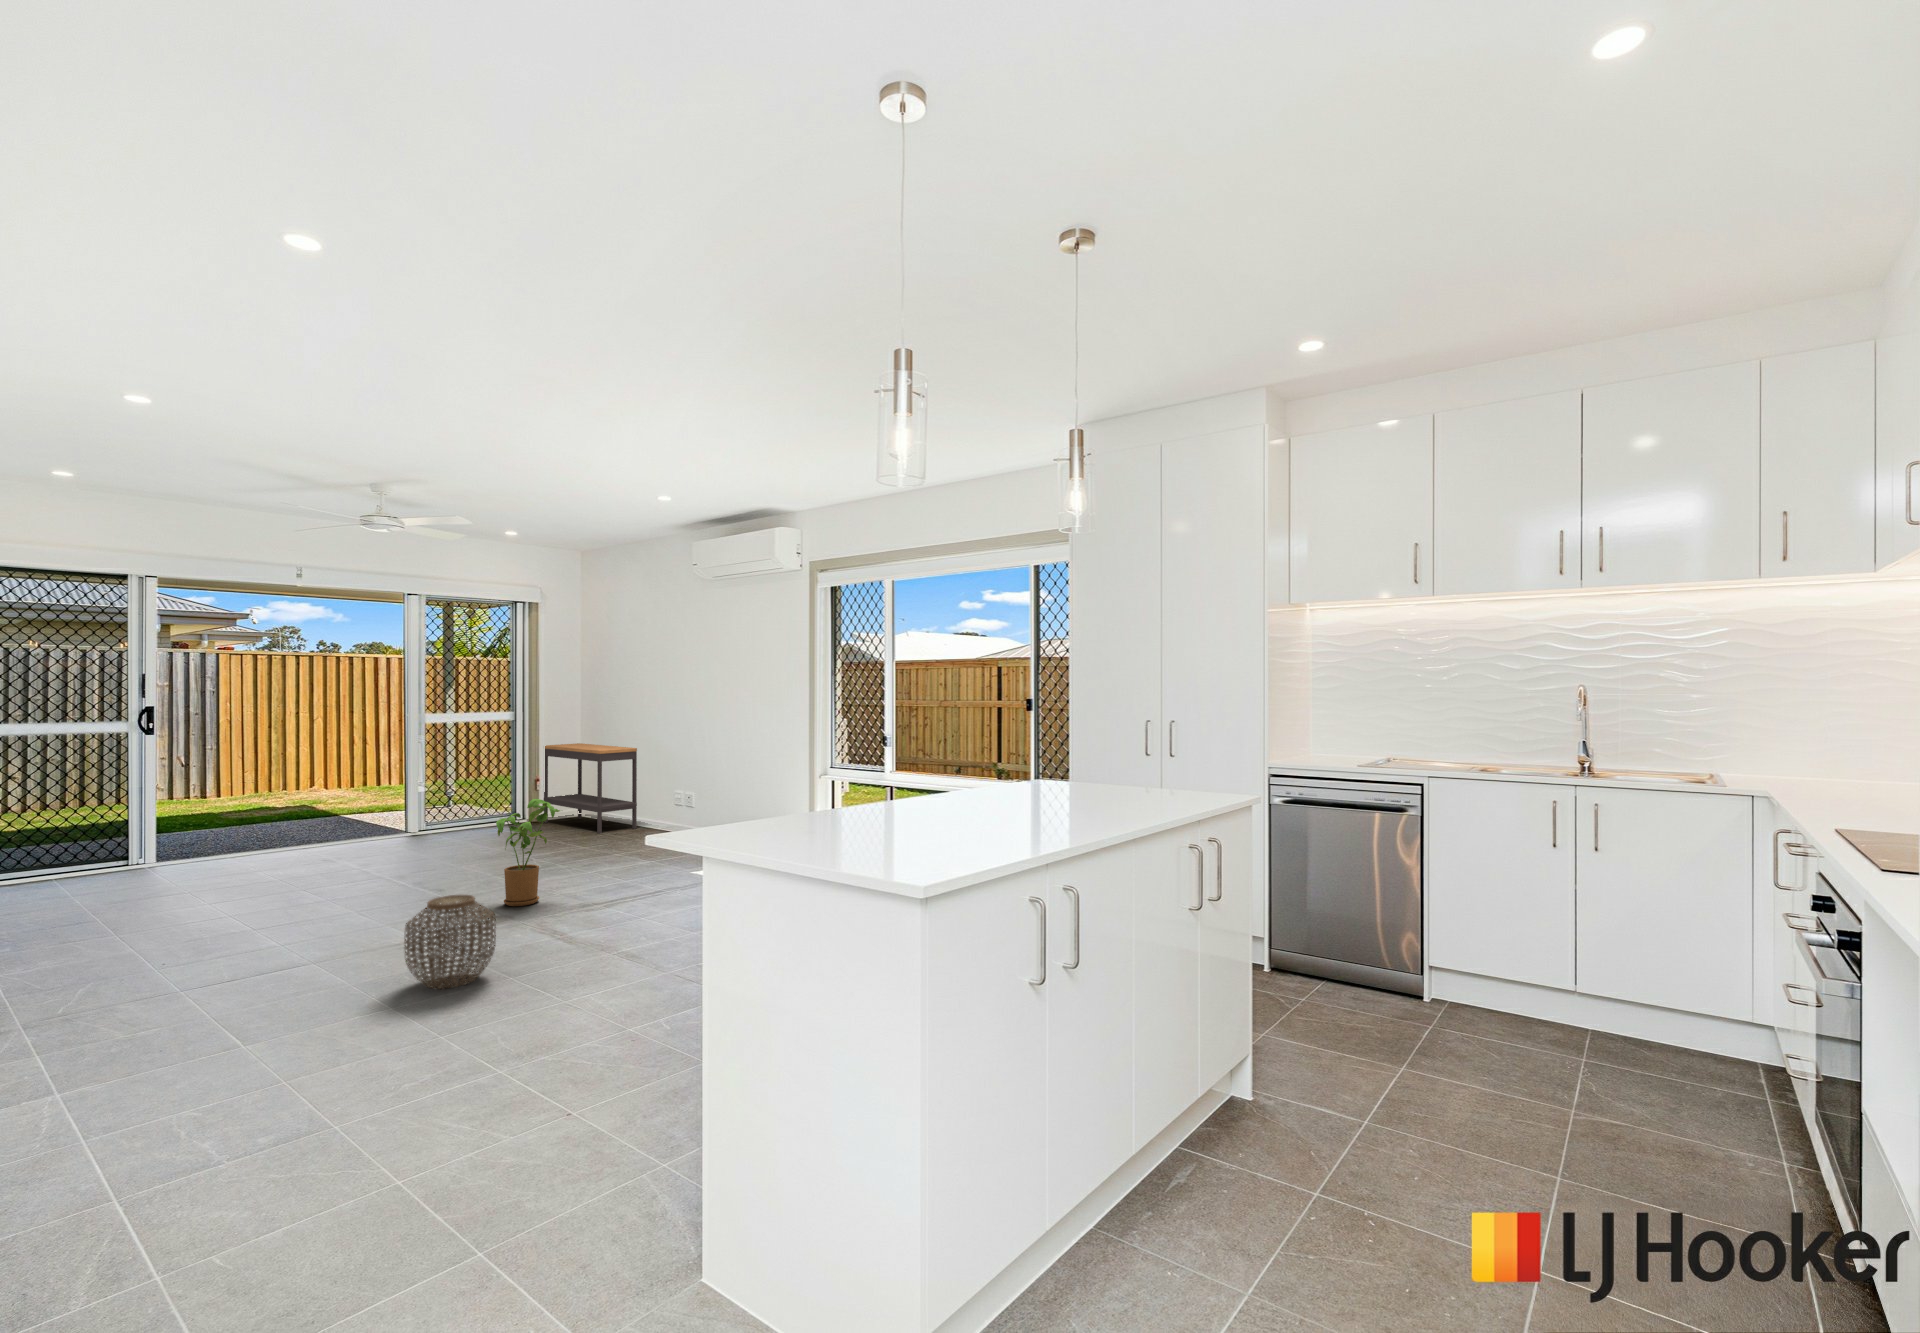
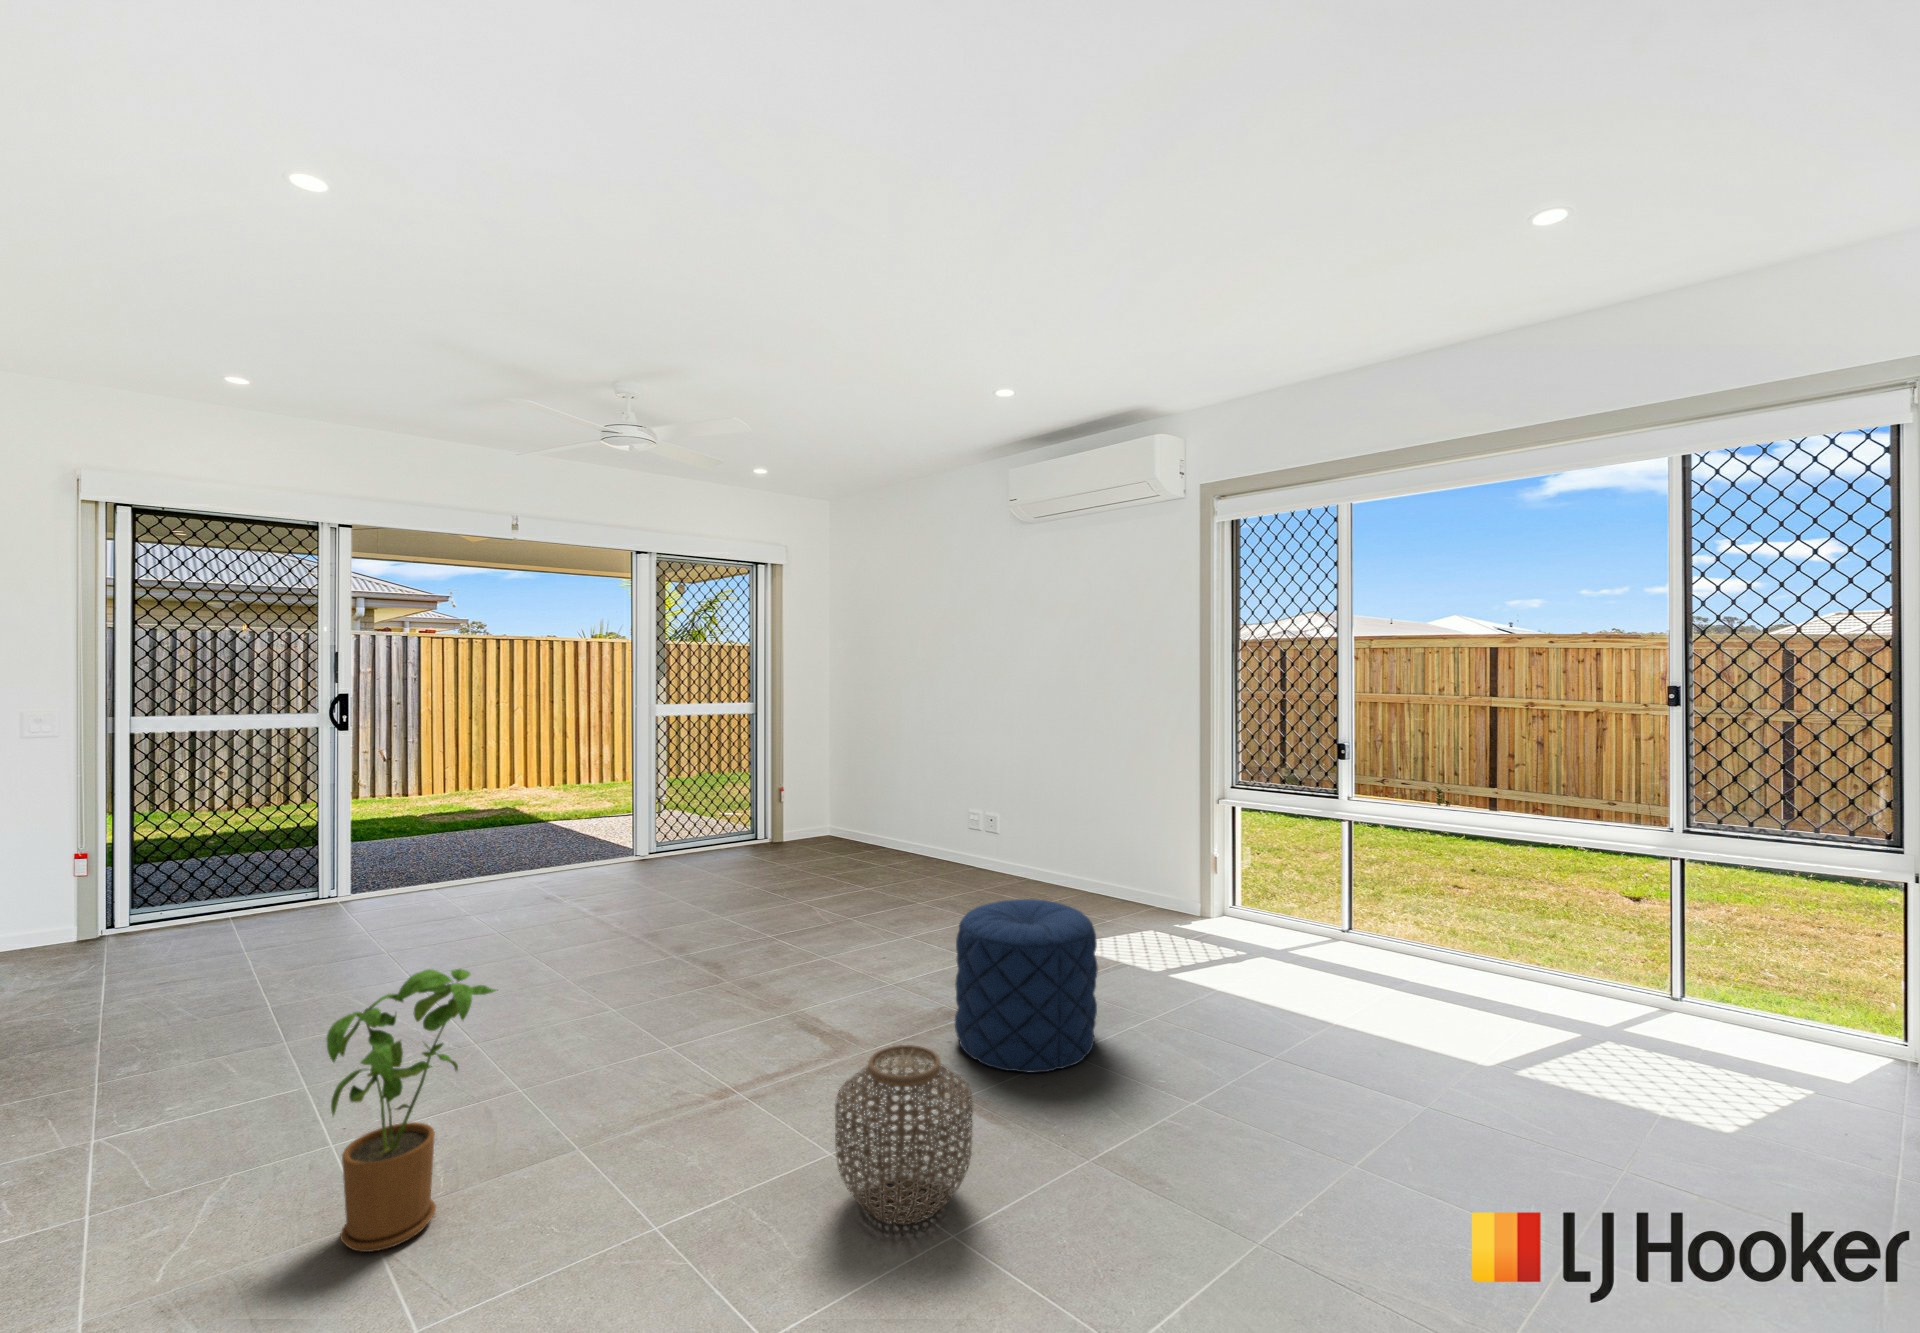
console table: present [544,743,637,834] -> none [784,745,902,858]
house plant: present [496,799,560,906] -> present [327,969,498,1252]
pouf: none [553,831,654,935] -> present [955,899,1098,1073]

